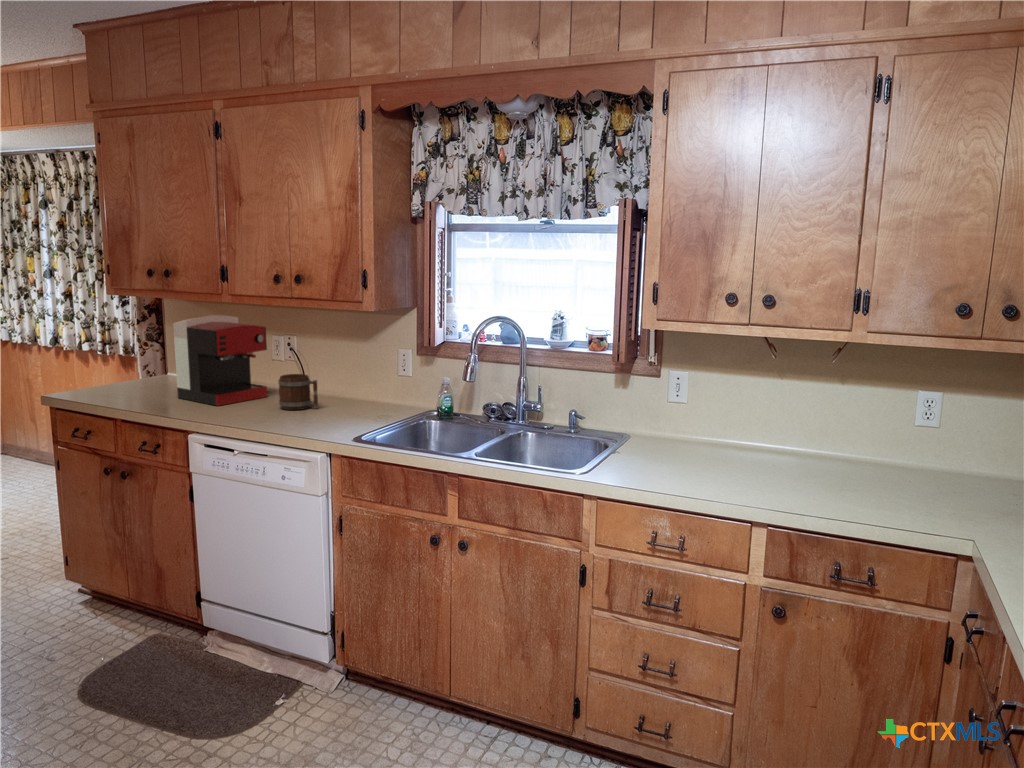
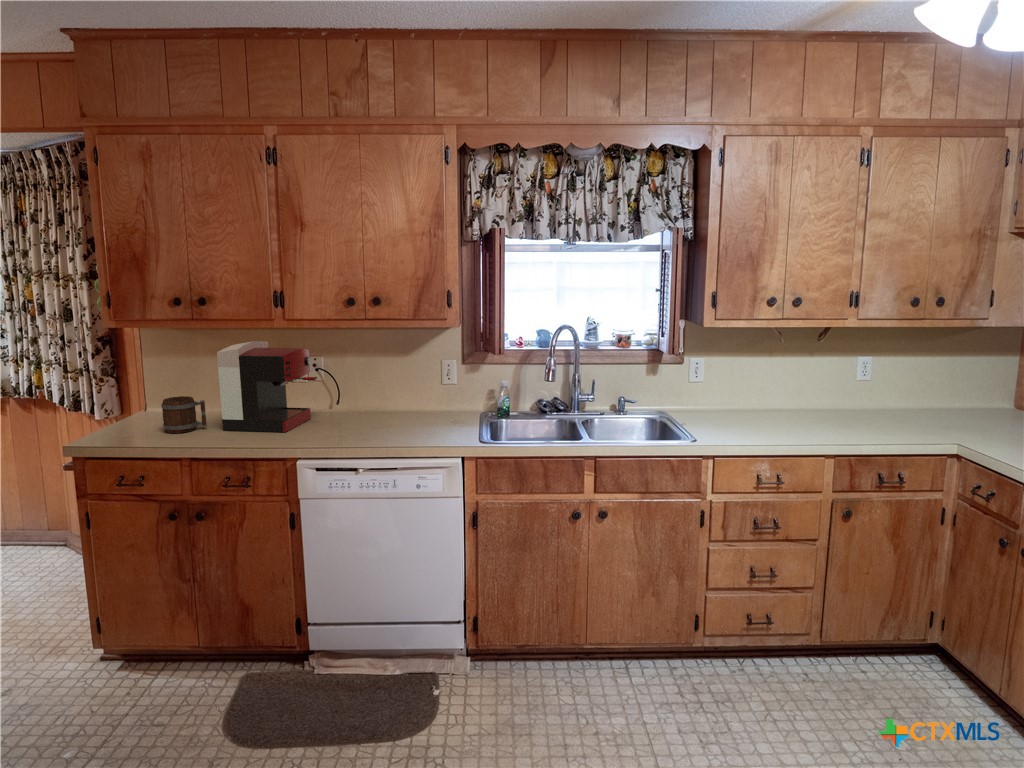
mug: present [278,374,318,410] -> present [161,396,207,433]

